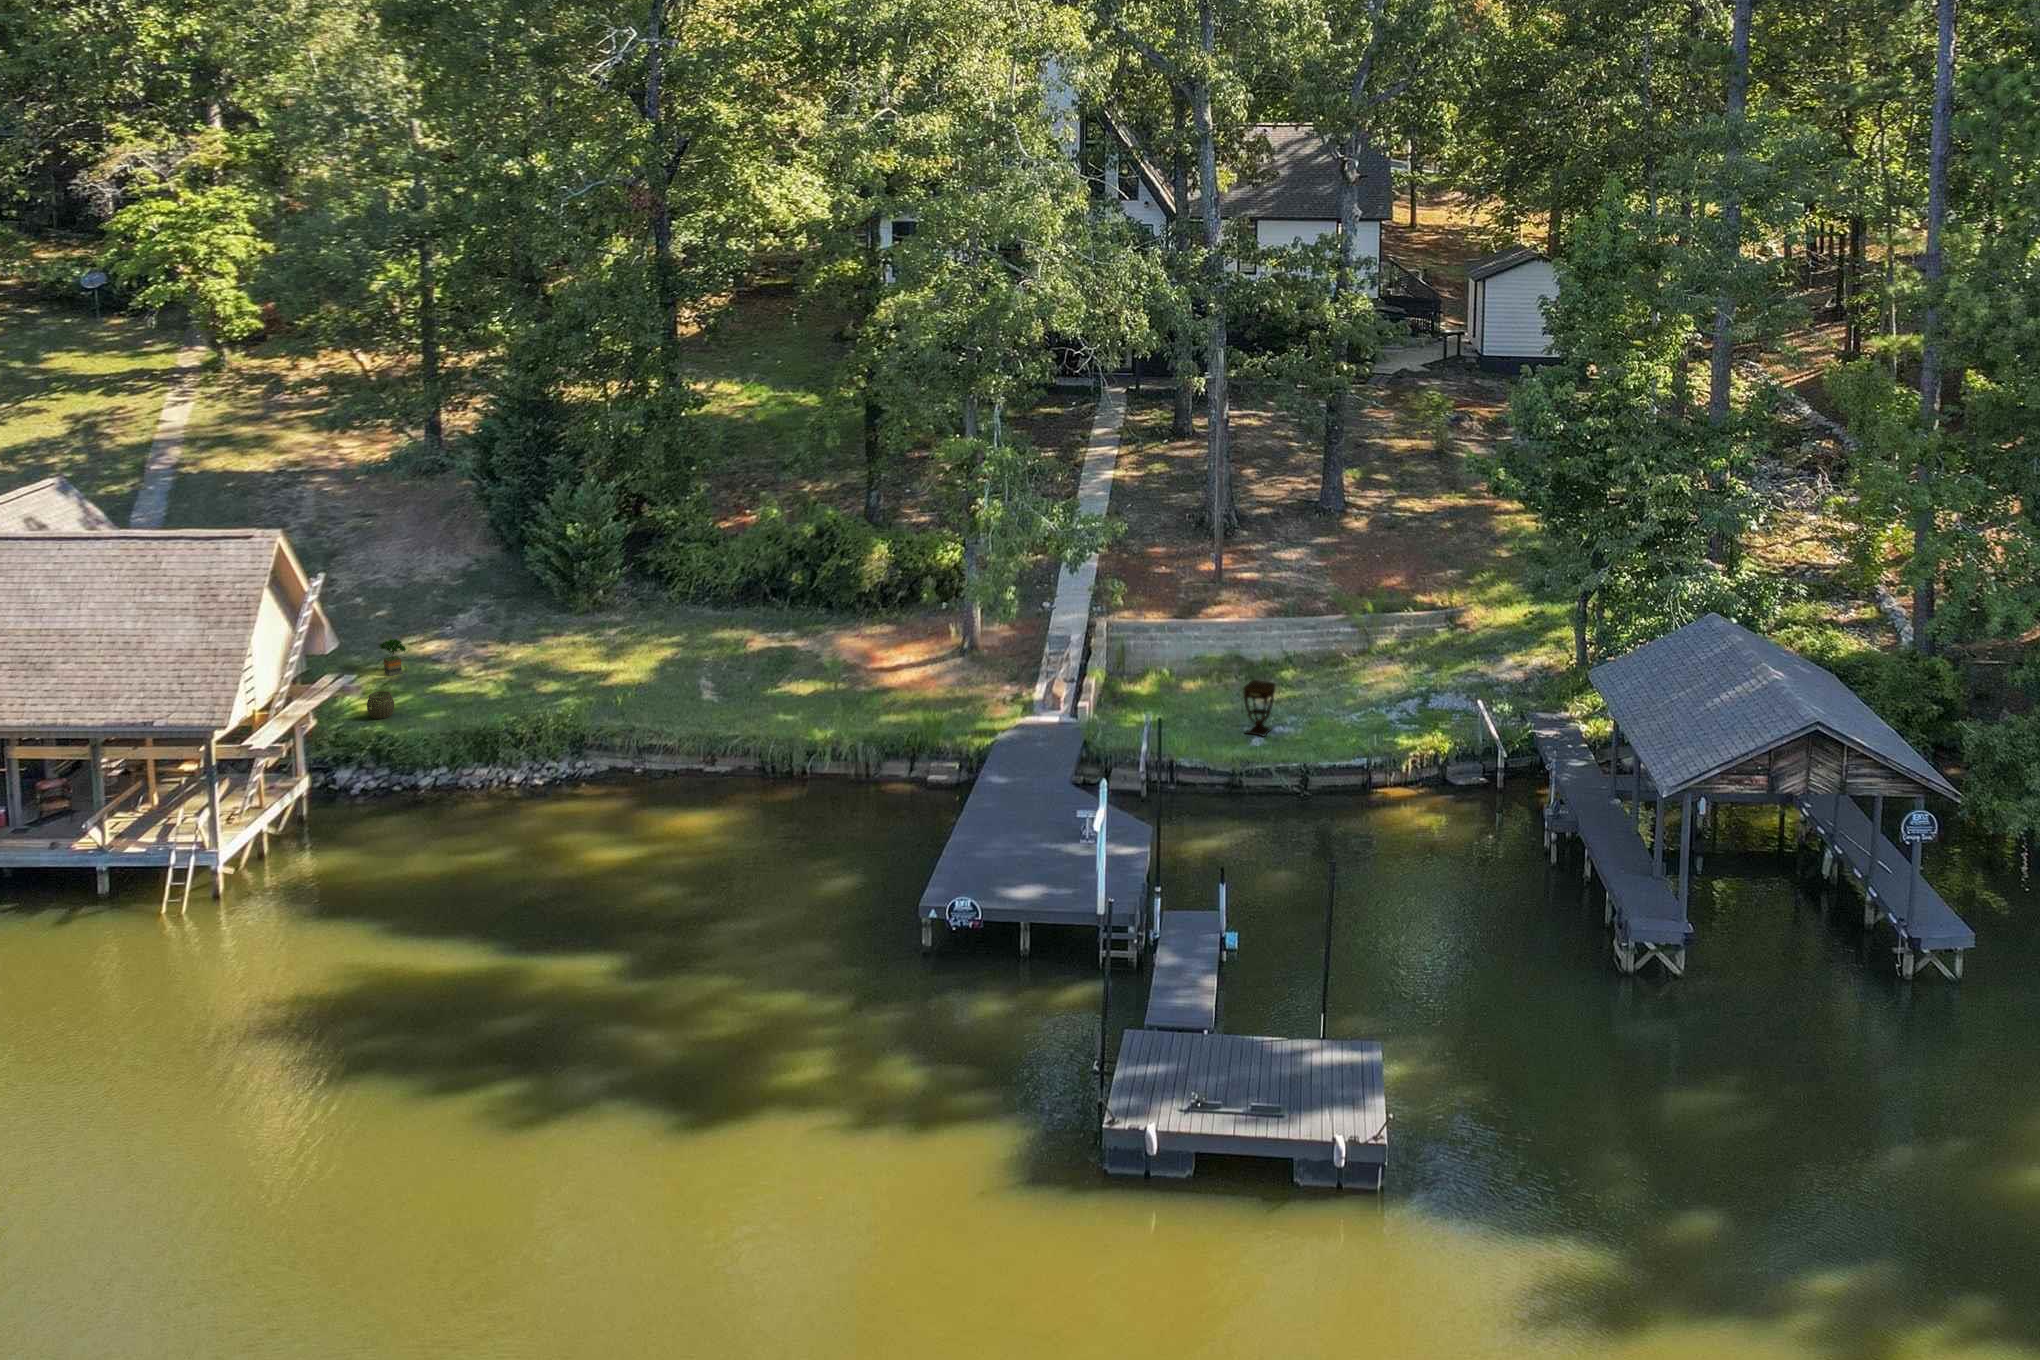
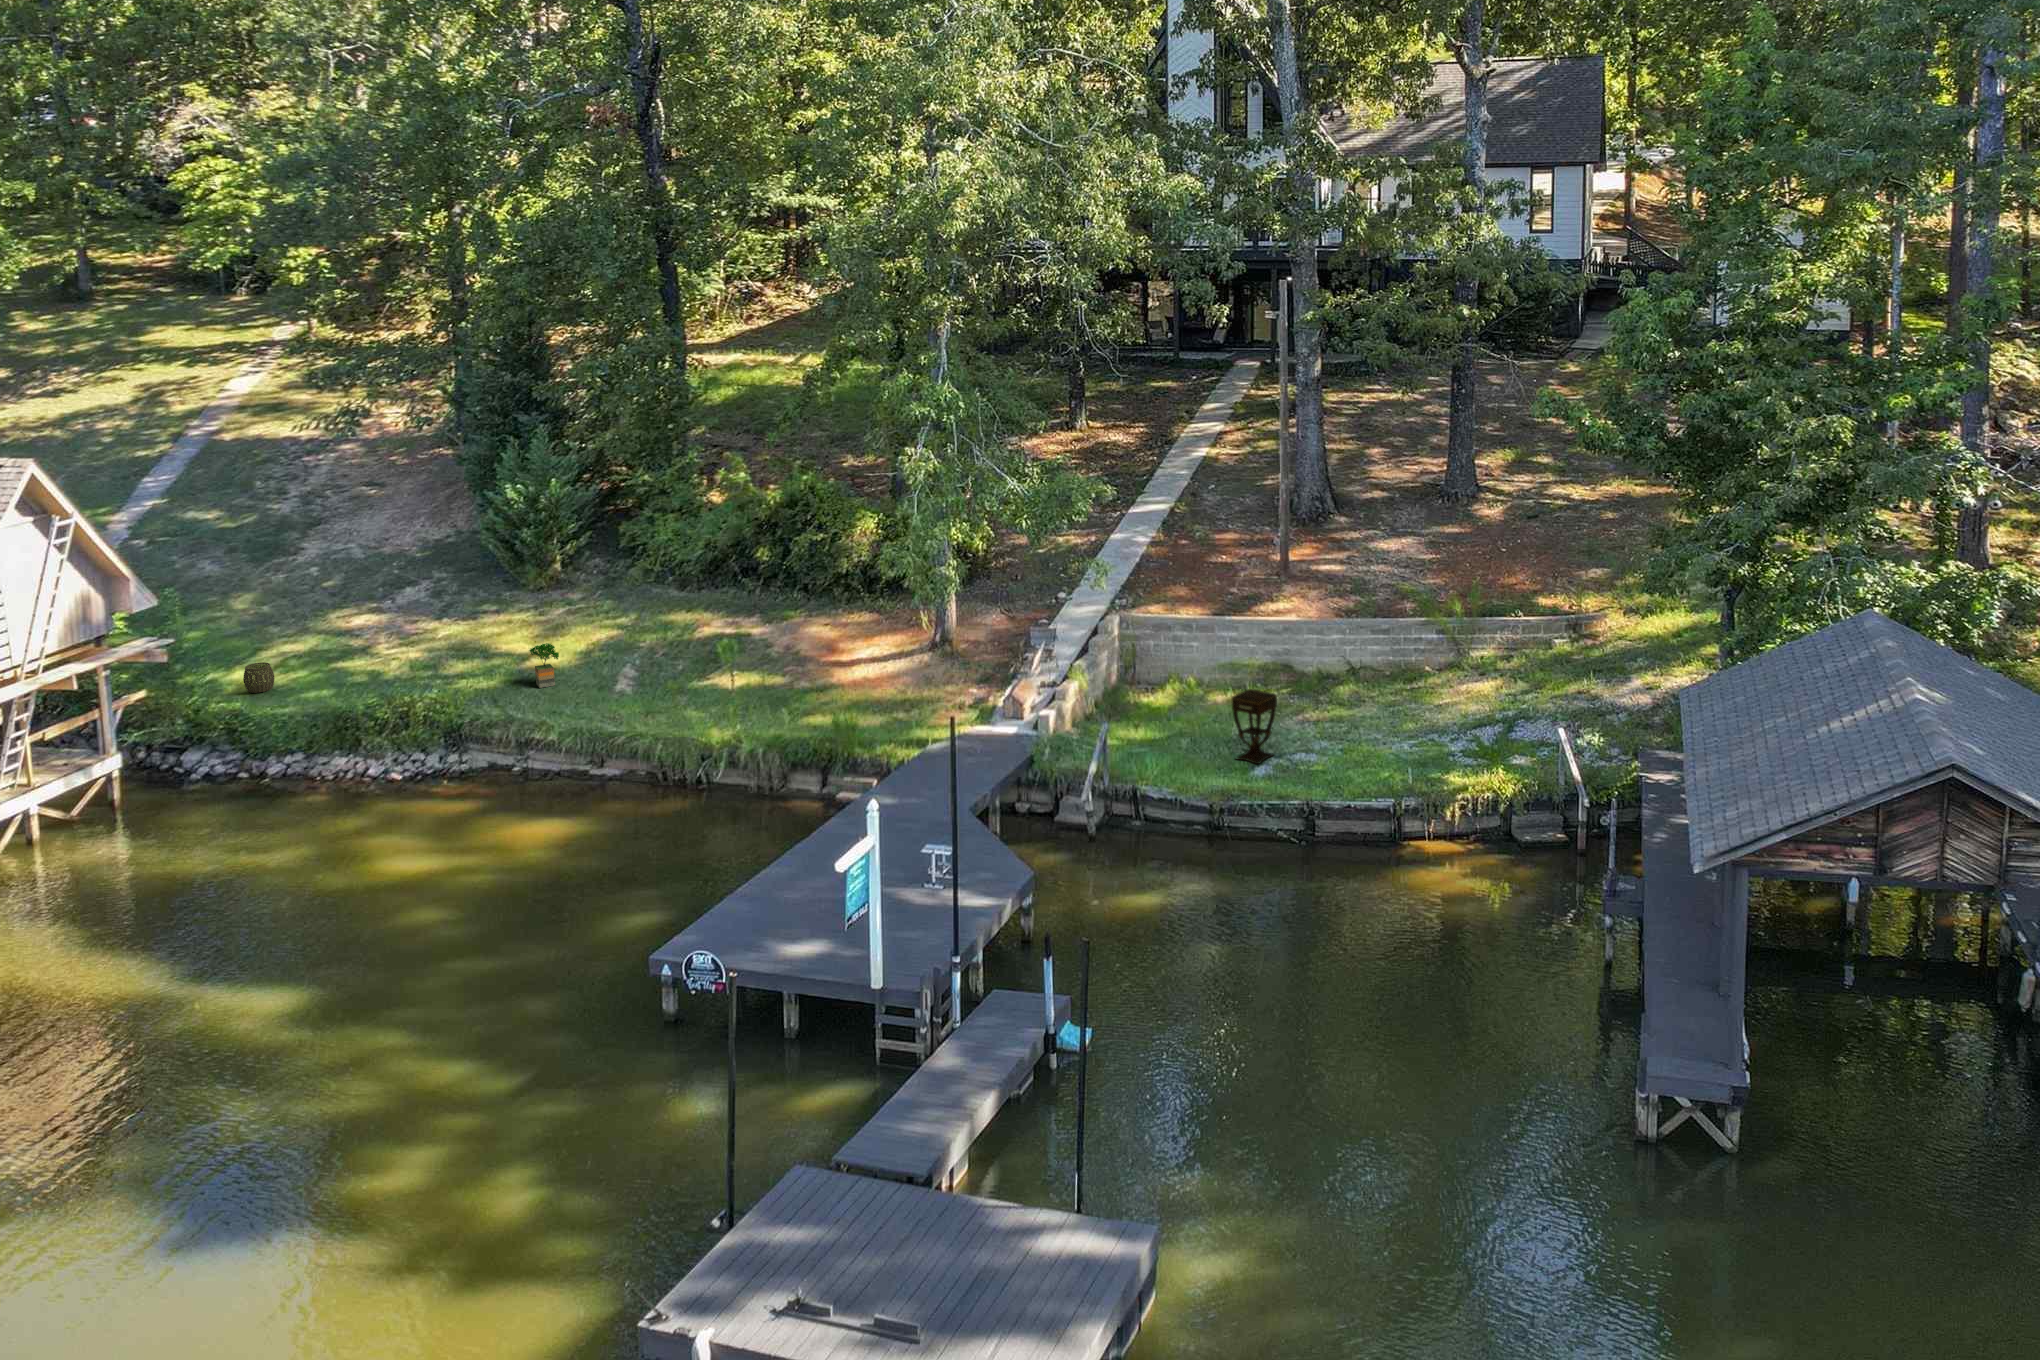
potted tree: present [380,639,406,676] -> present [529,643,559,688]

